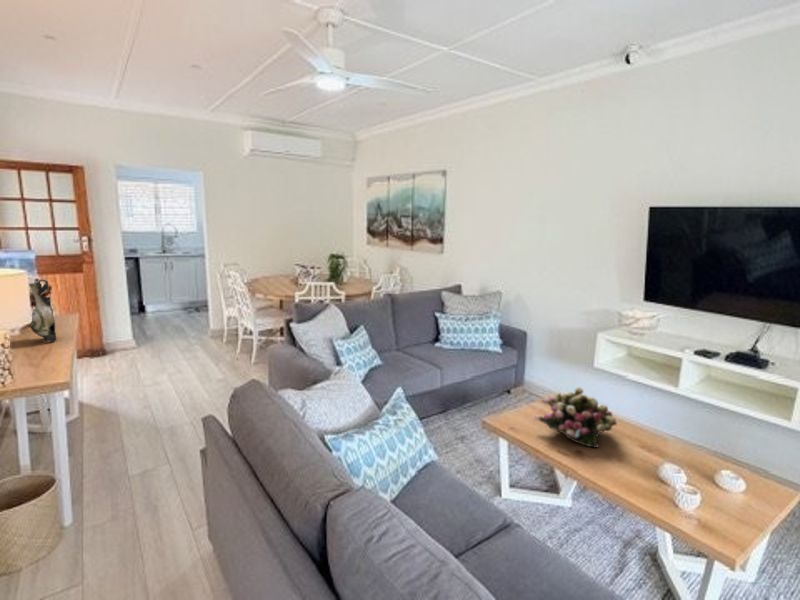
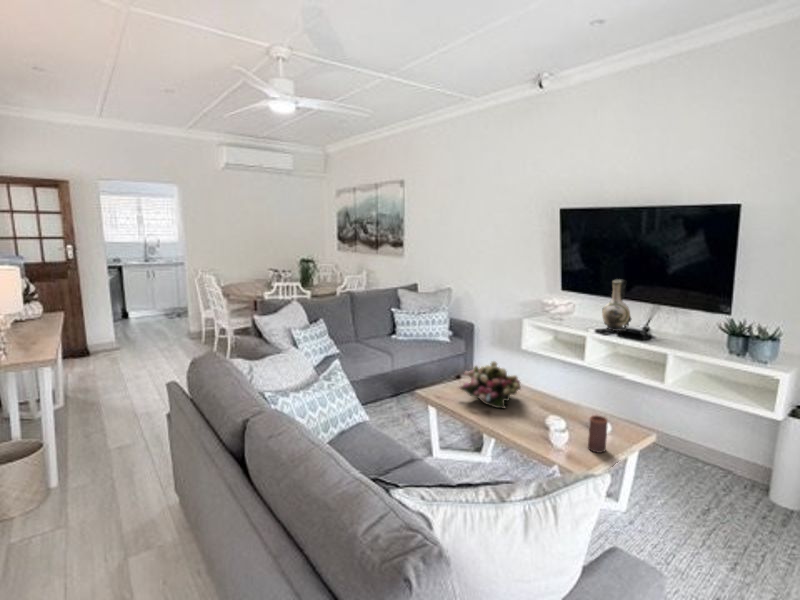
decorative vase: present [29,280,57,342] -> present [602,279,631,331]
candle: none [723,471,755,520] -> present [588,415,608,453]

